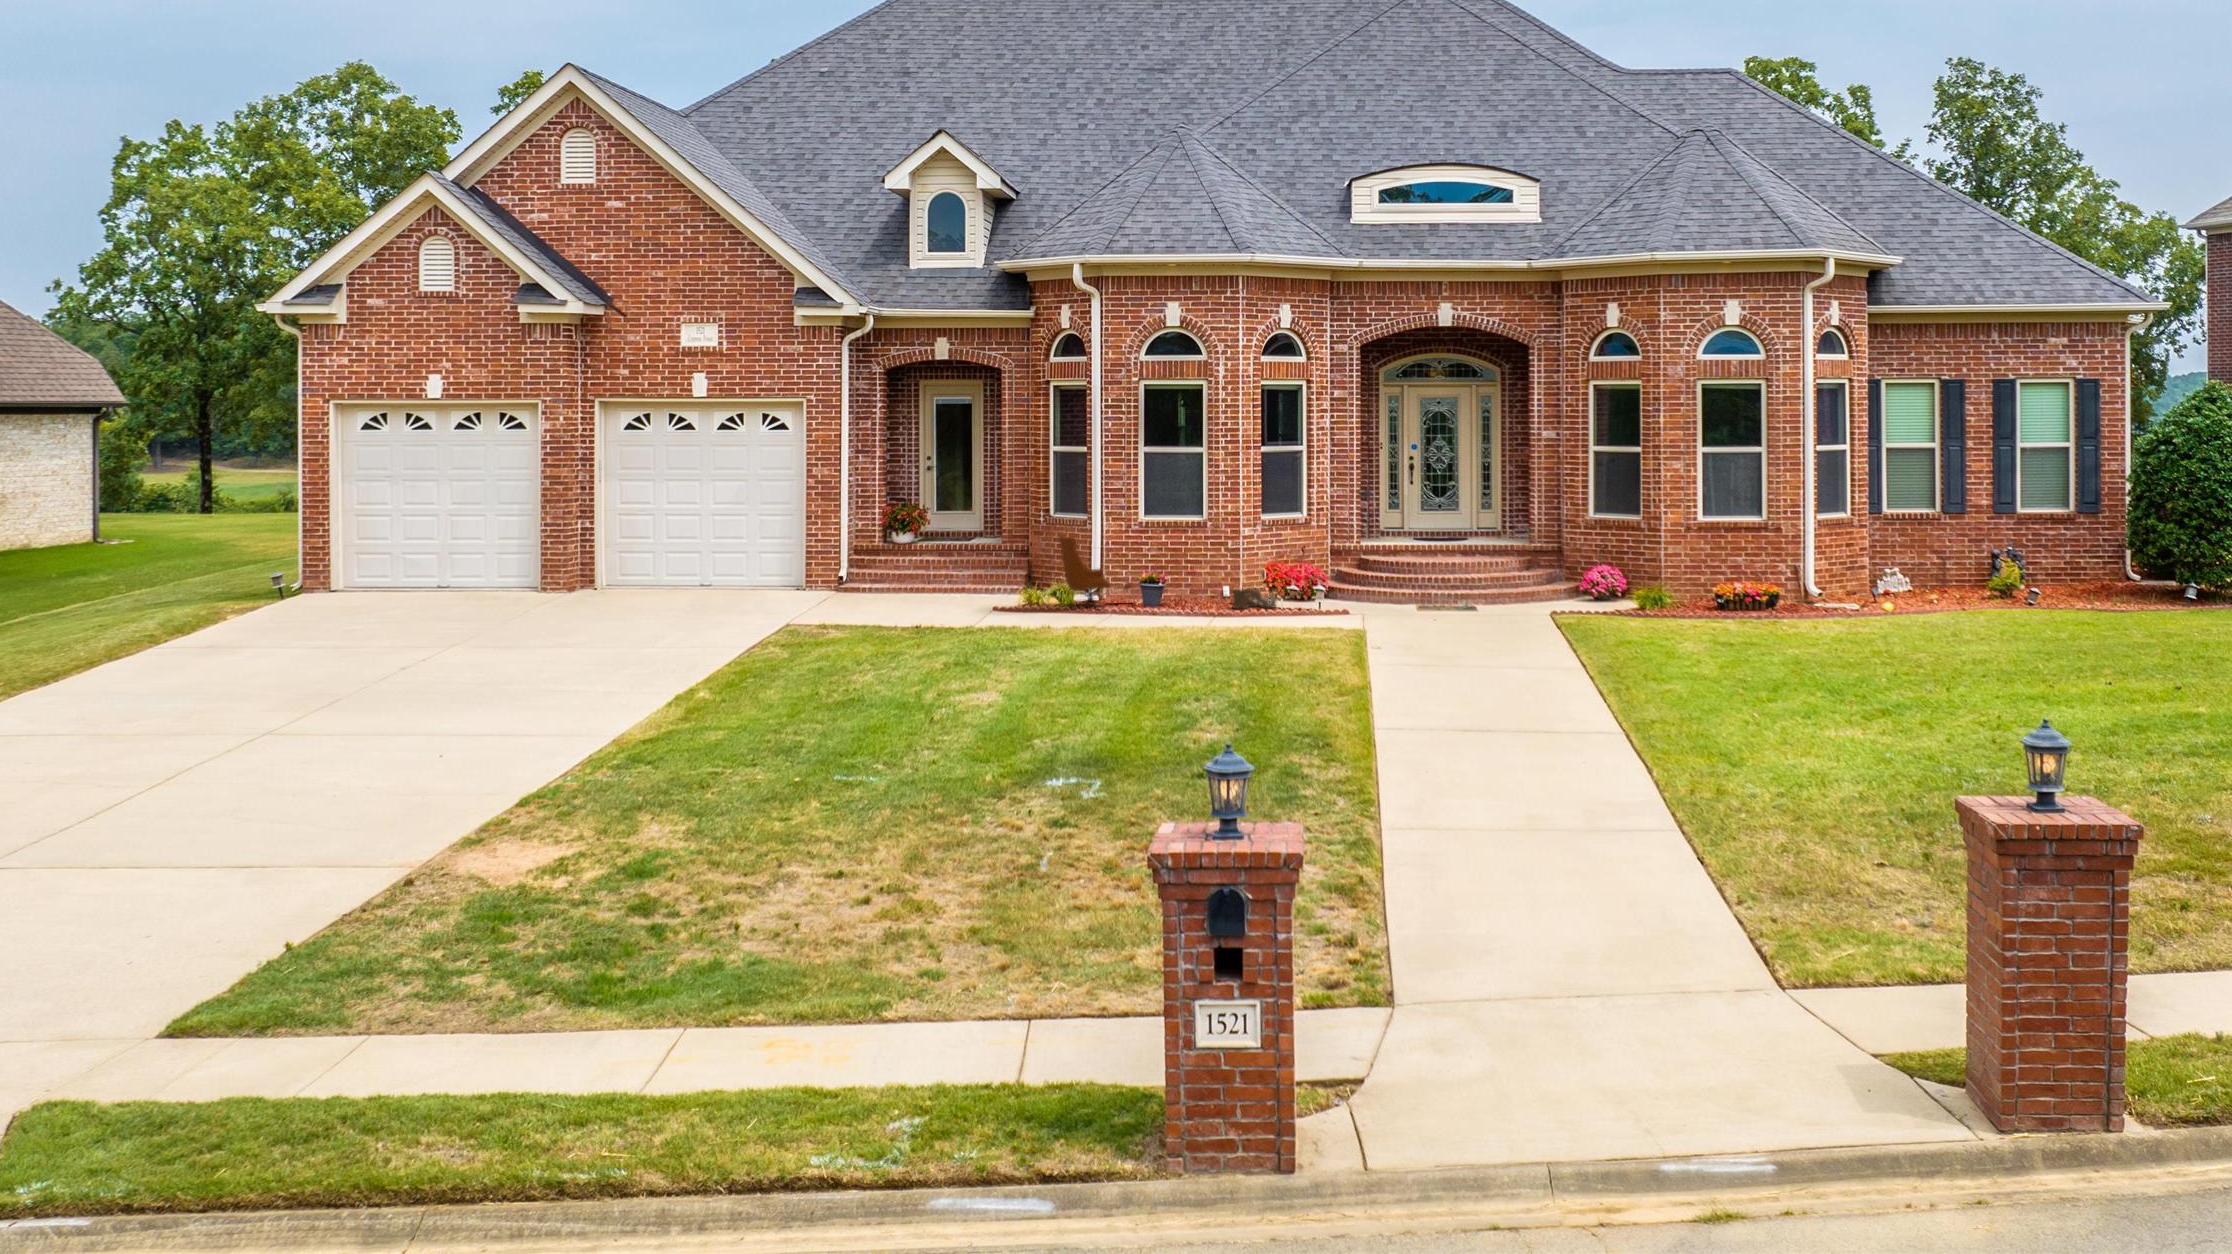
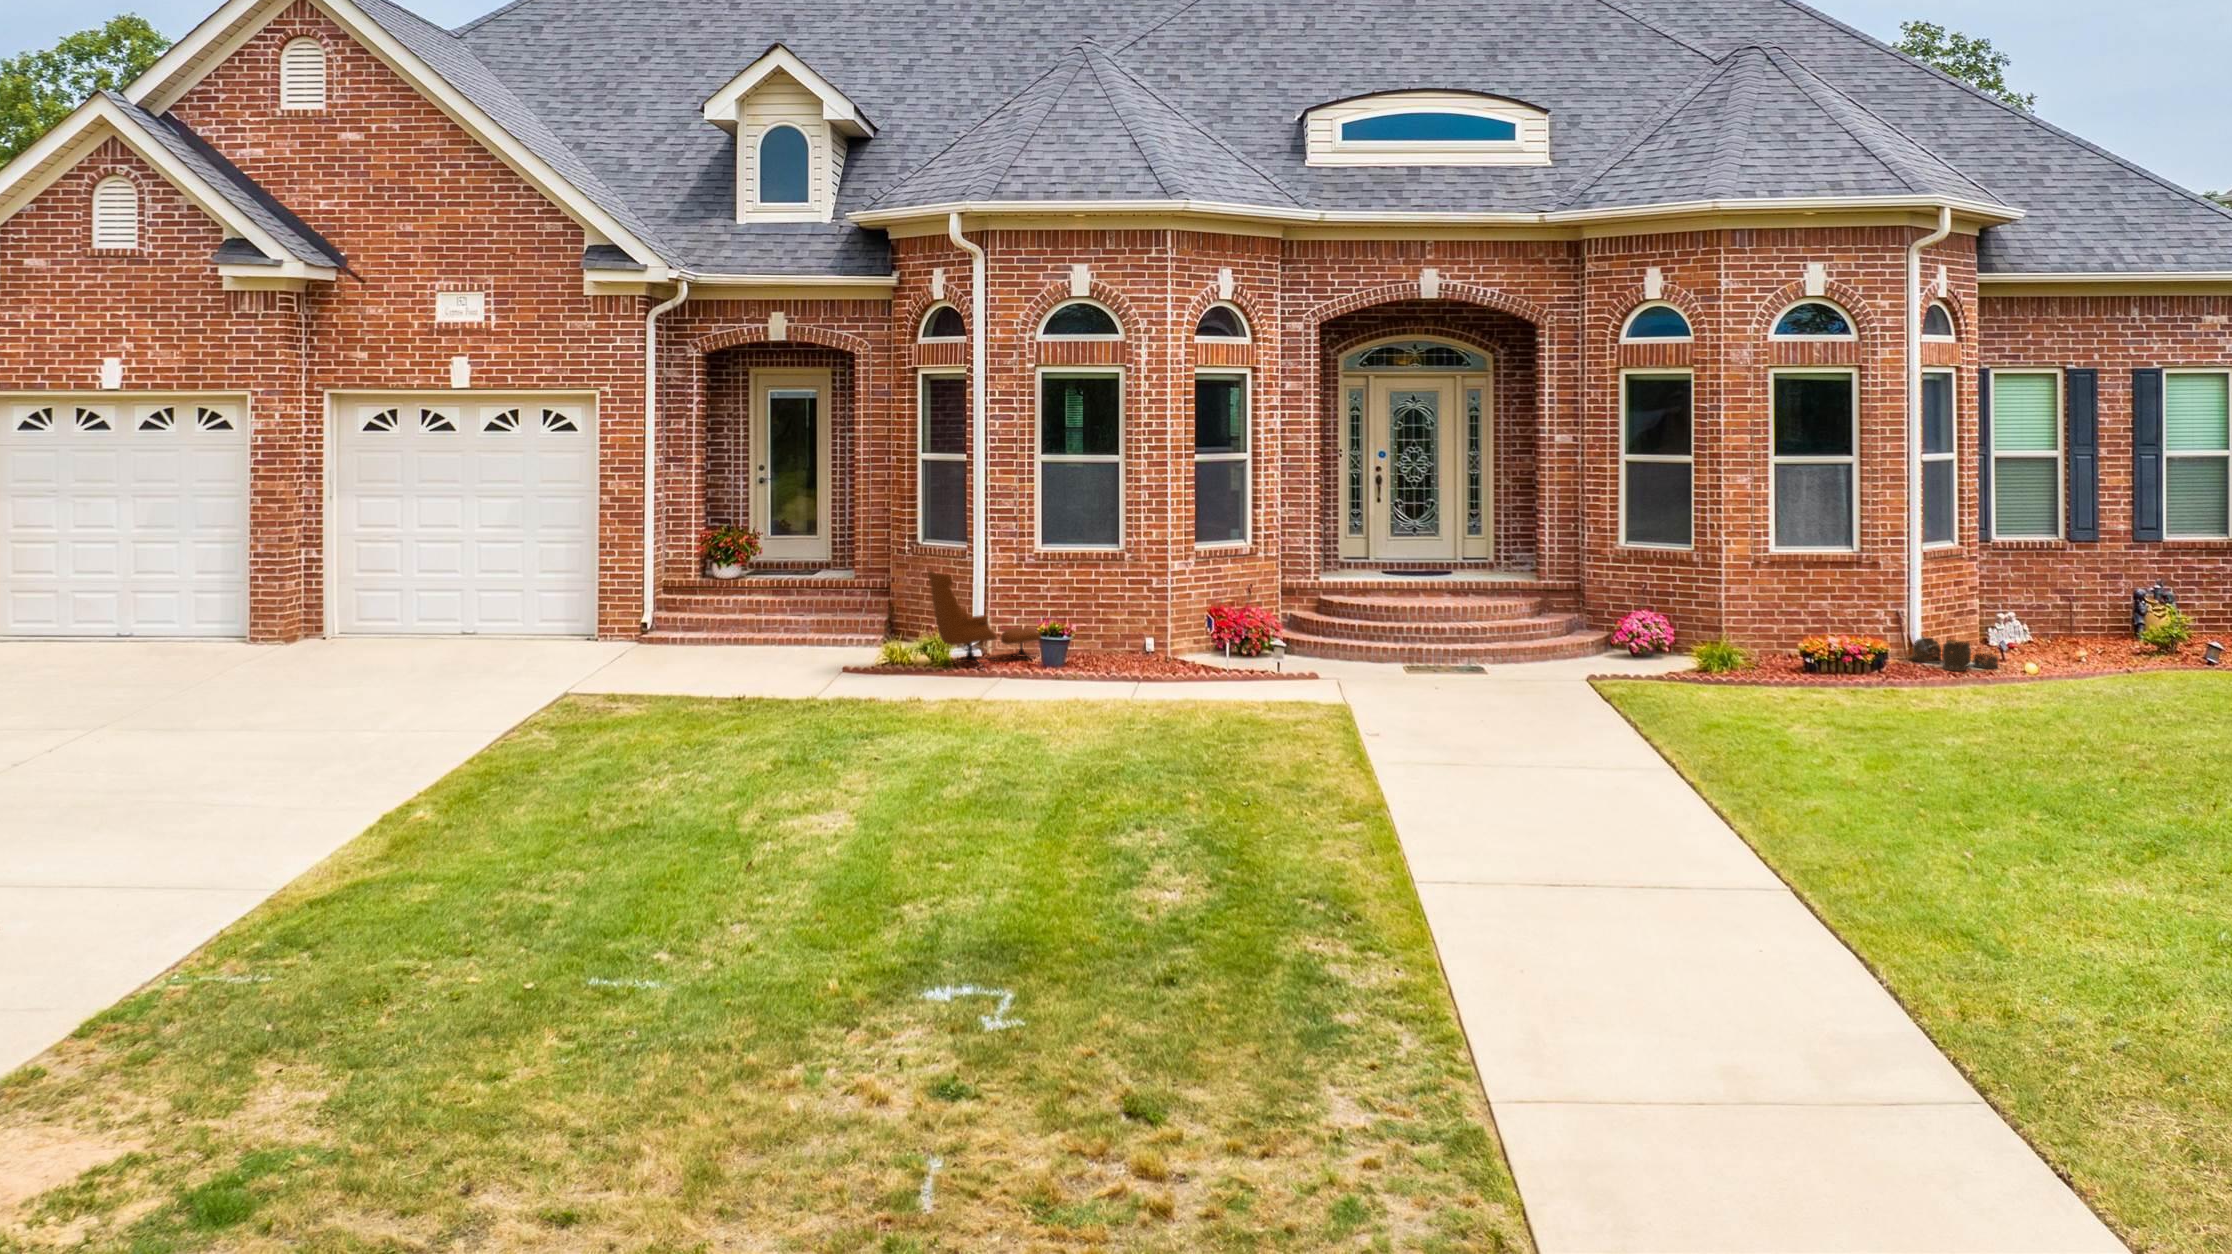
woven basket: present [1232,587,1276,609] -> present [1912,637,1998,671]

